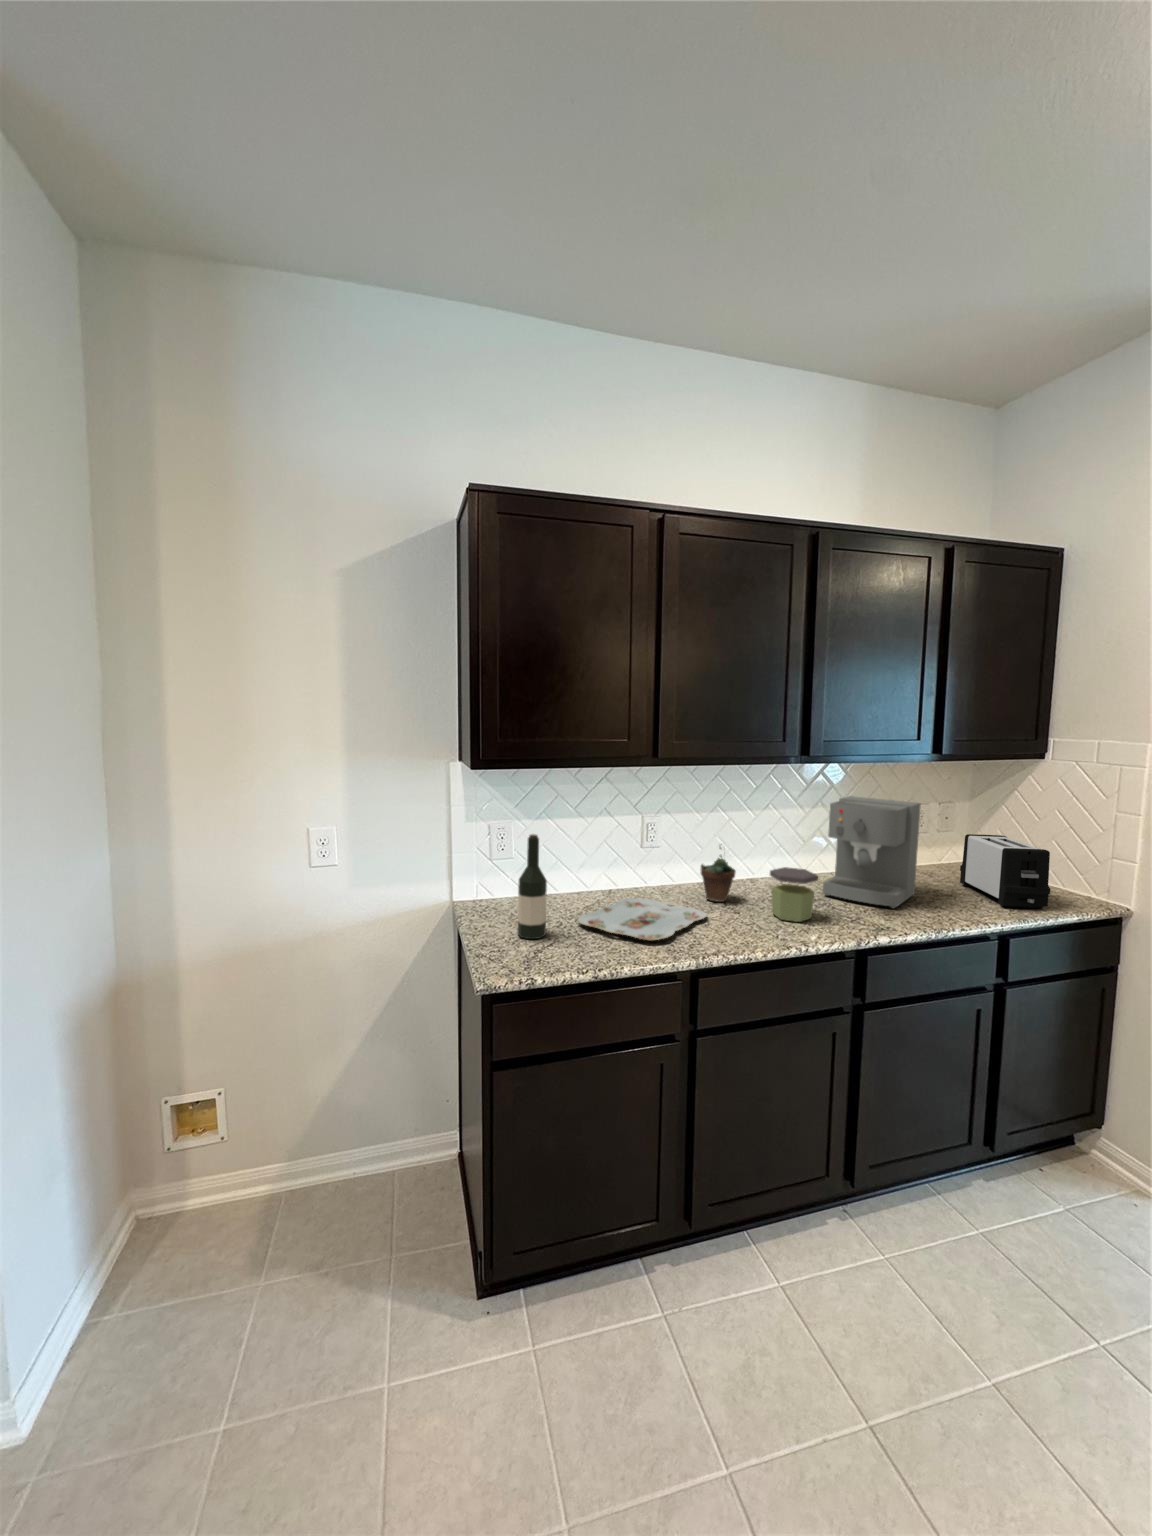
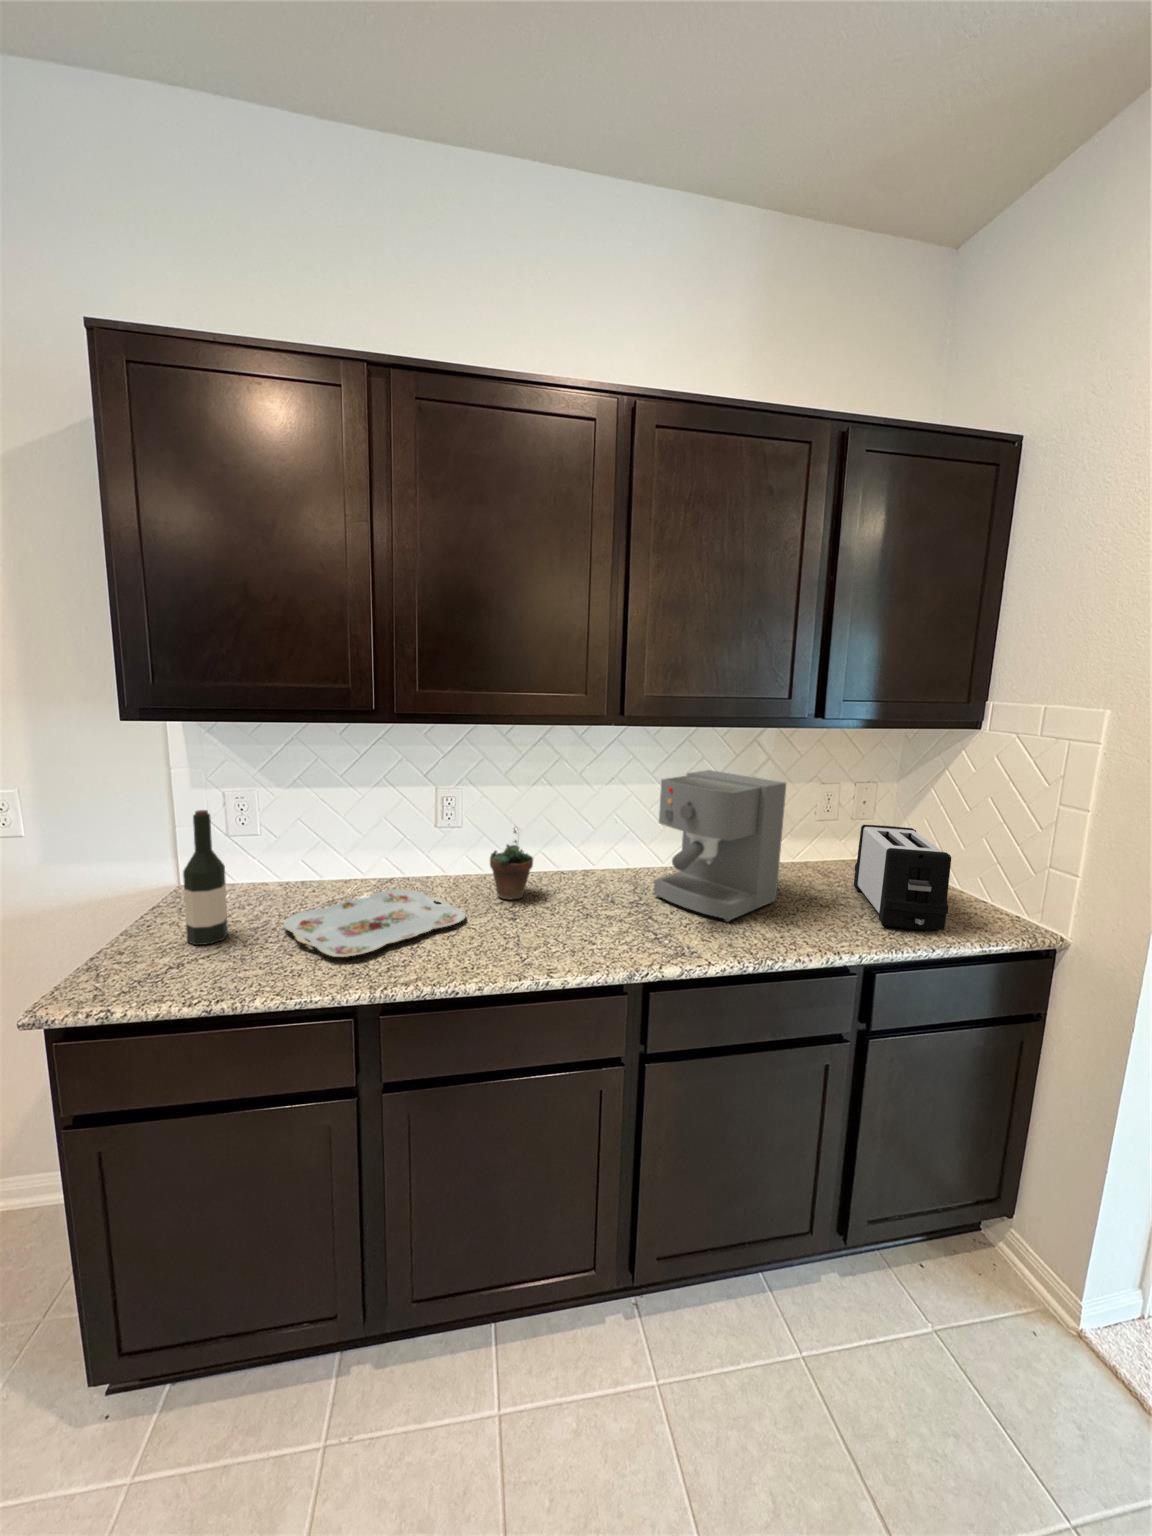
jar: present [770,867,818,922] -> none [552,862,607,937]

